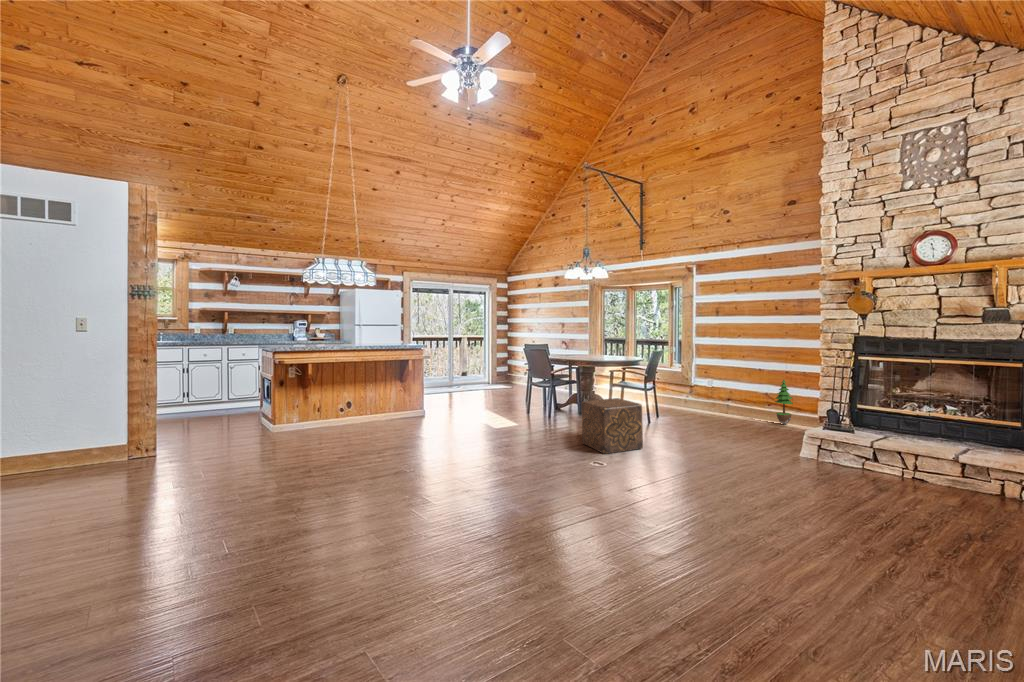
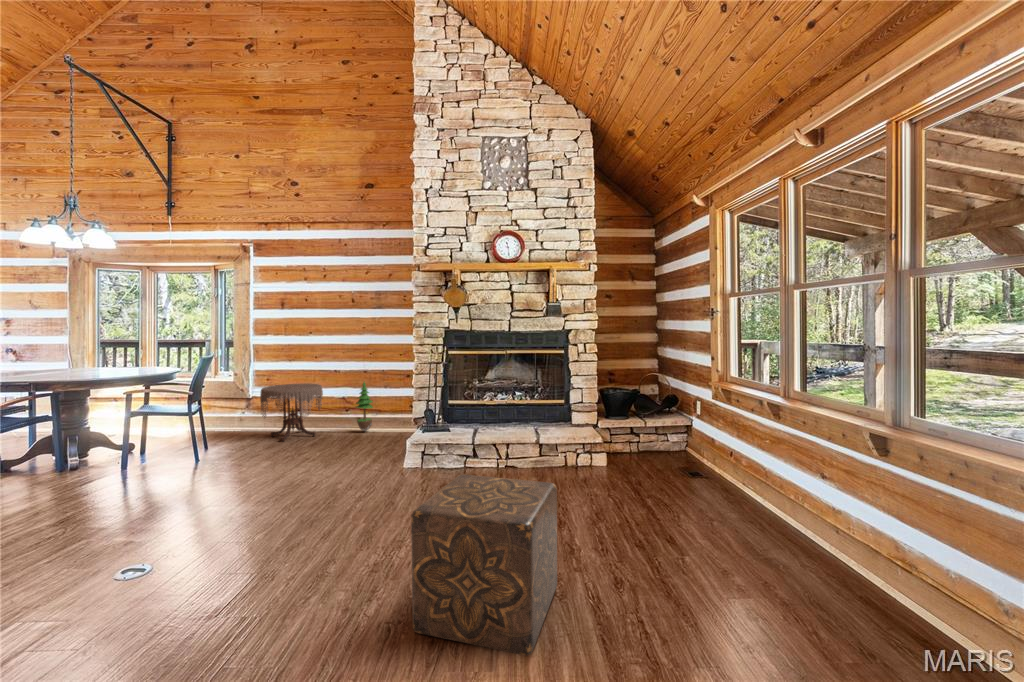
side table: none [696,376,746,422] -> present [260,384,323,442]
ottoman: present [581,398,643,454] -> present [411,475,557,655]

